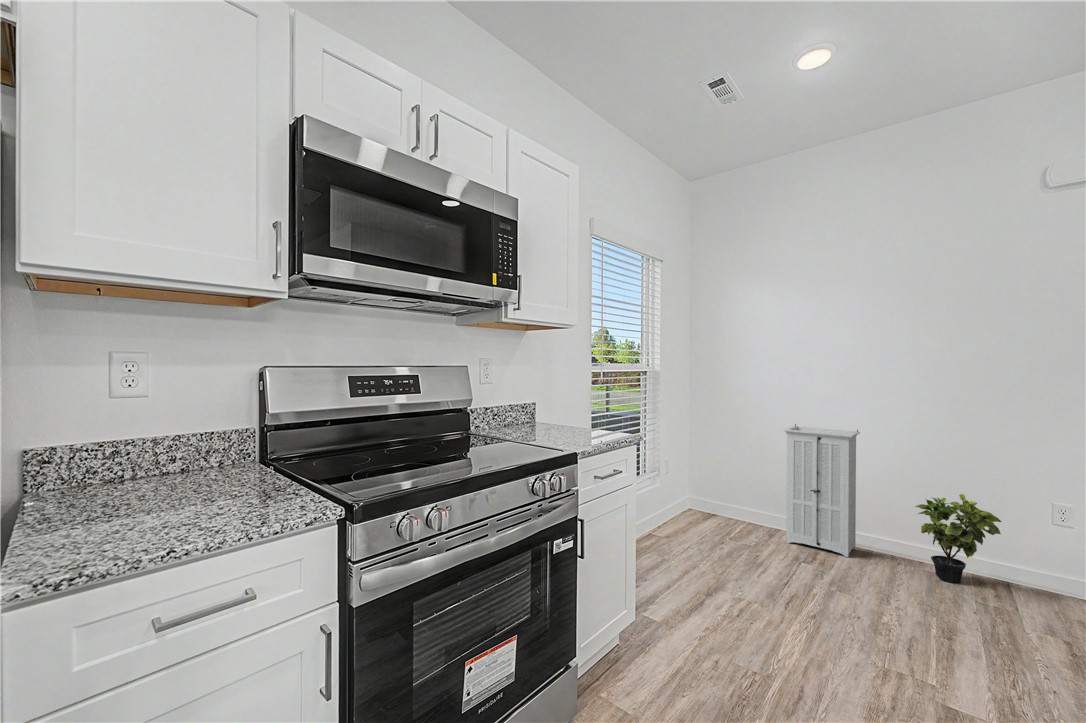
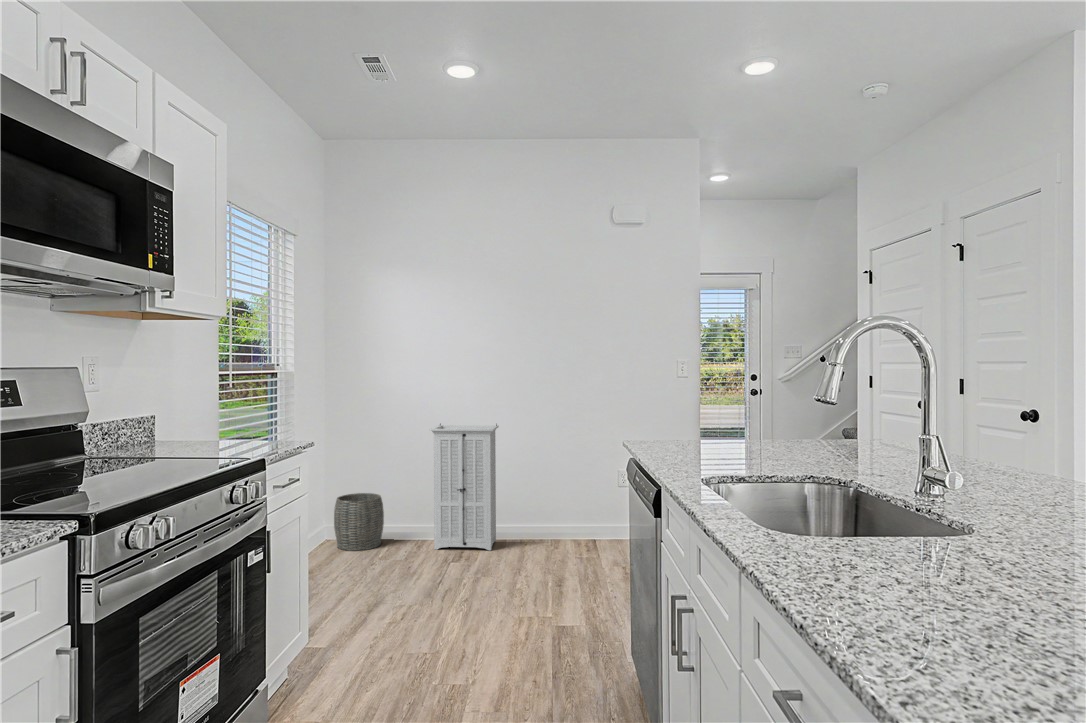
woven basket: none [695,477,739,529] -> present [334,493,384,551]
potted plant: present [915,494,1001,582] -> none [543,473,602,552]

